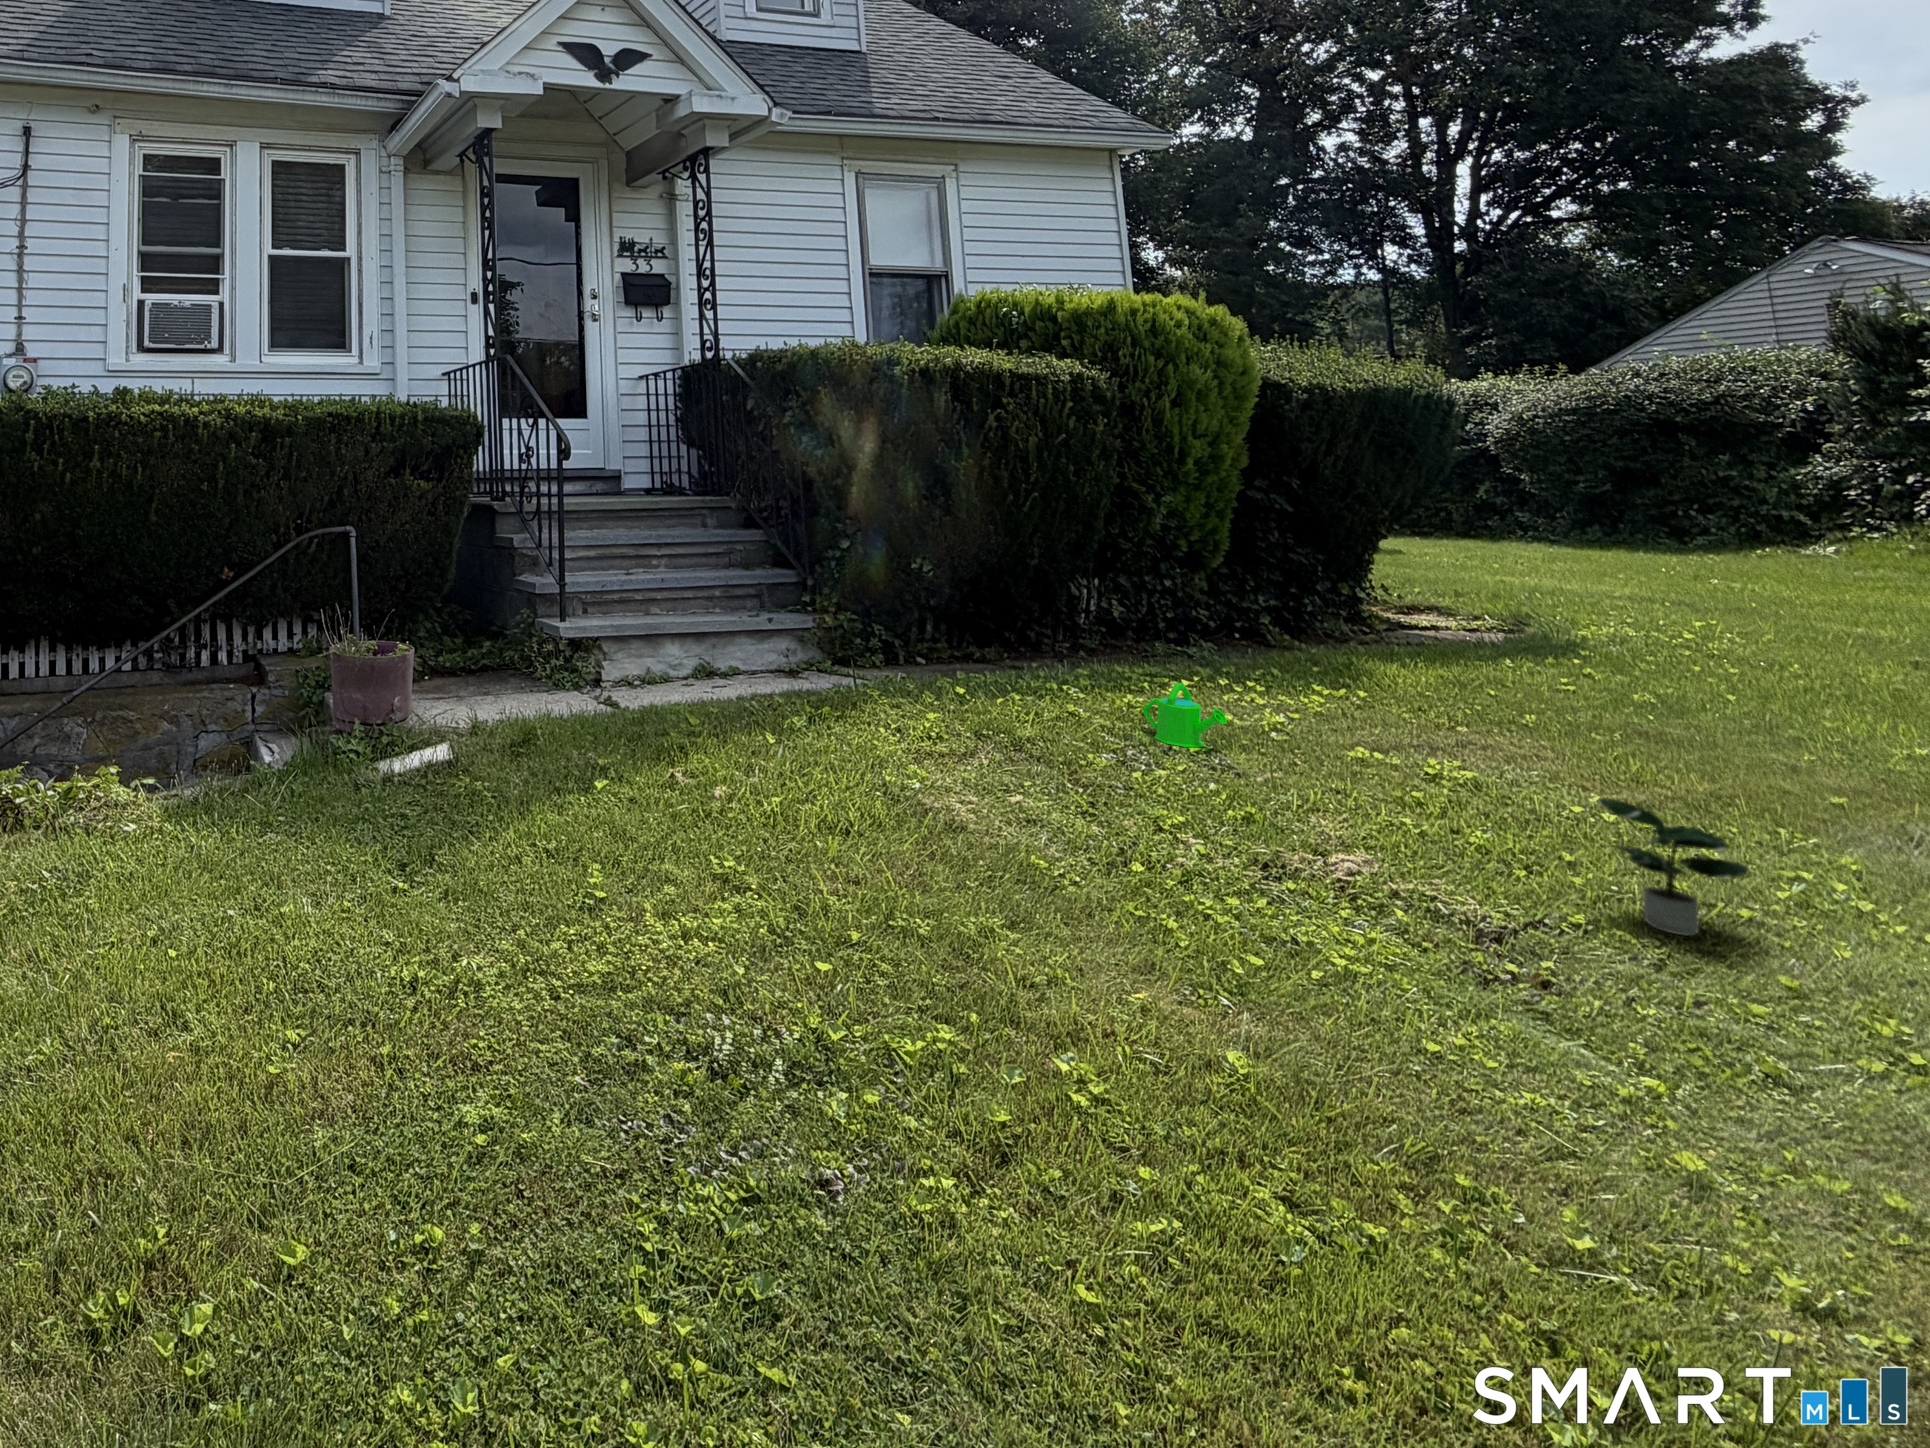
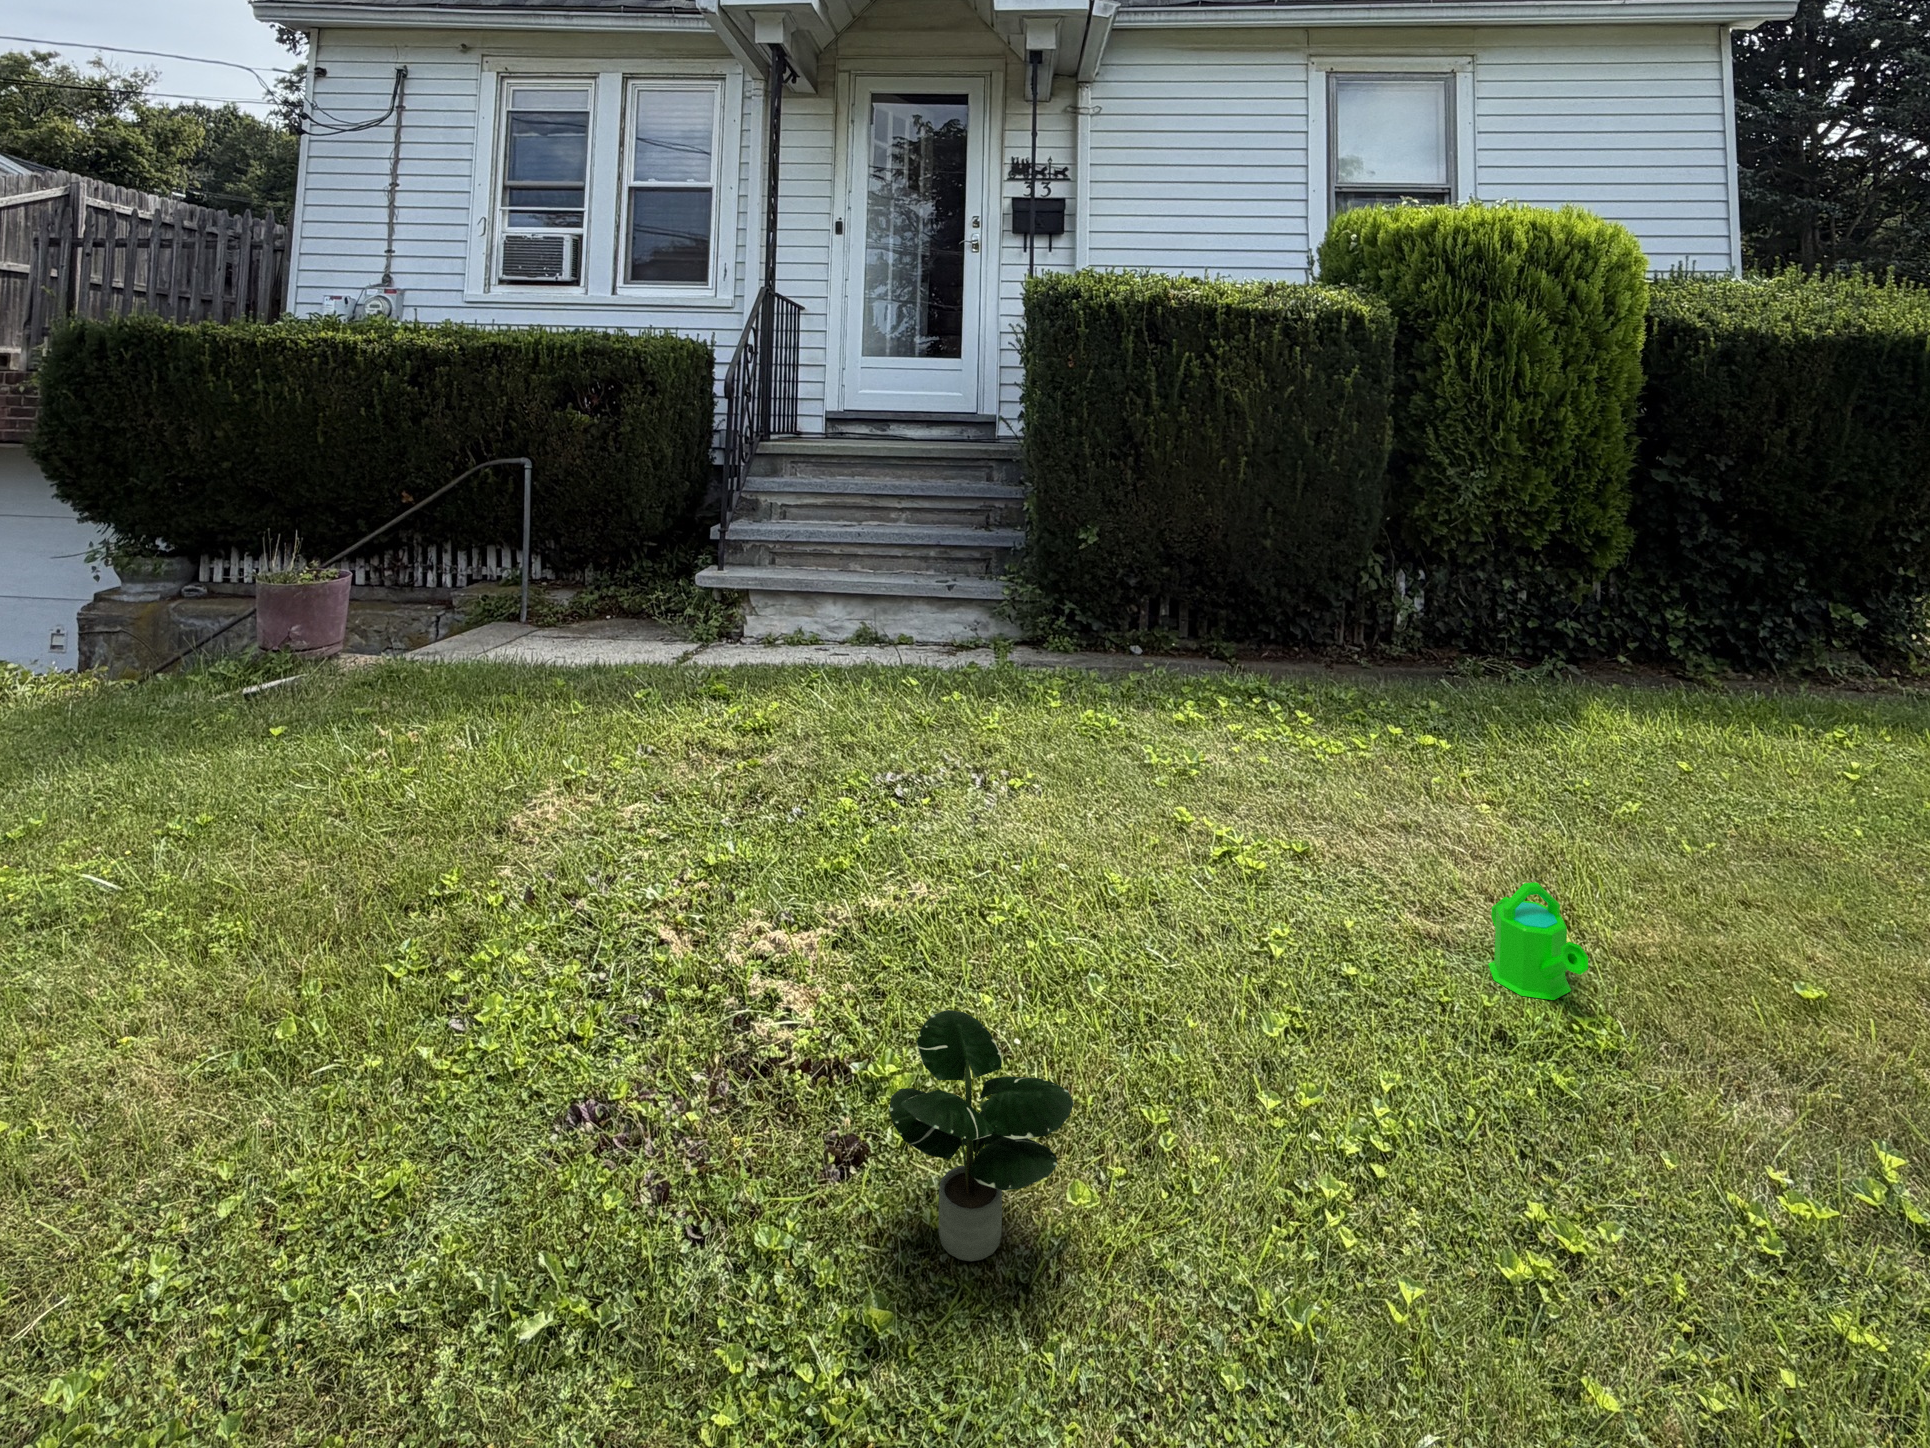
watering can: present [1143,683,1227,747] -> present [1488,882,1588,1000]

